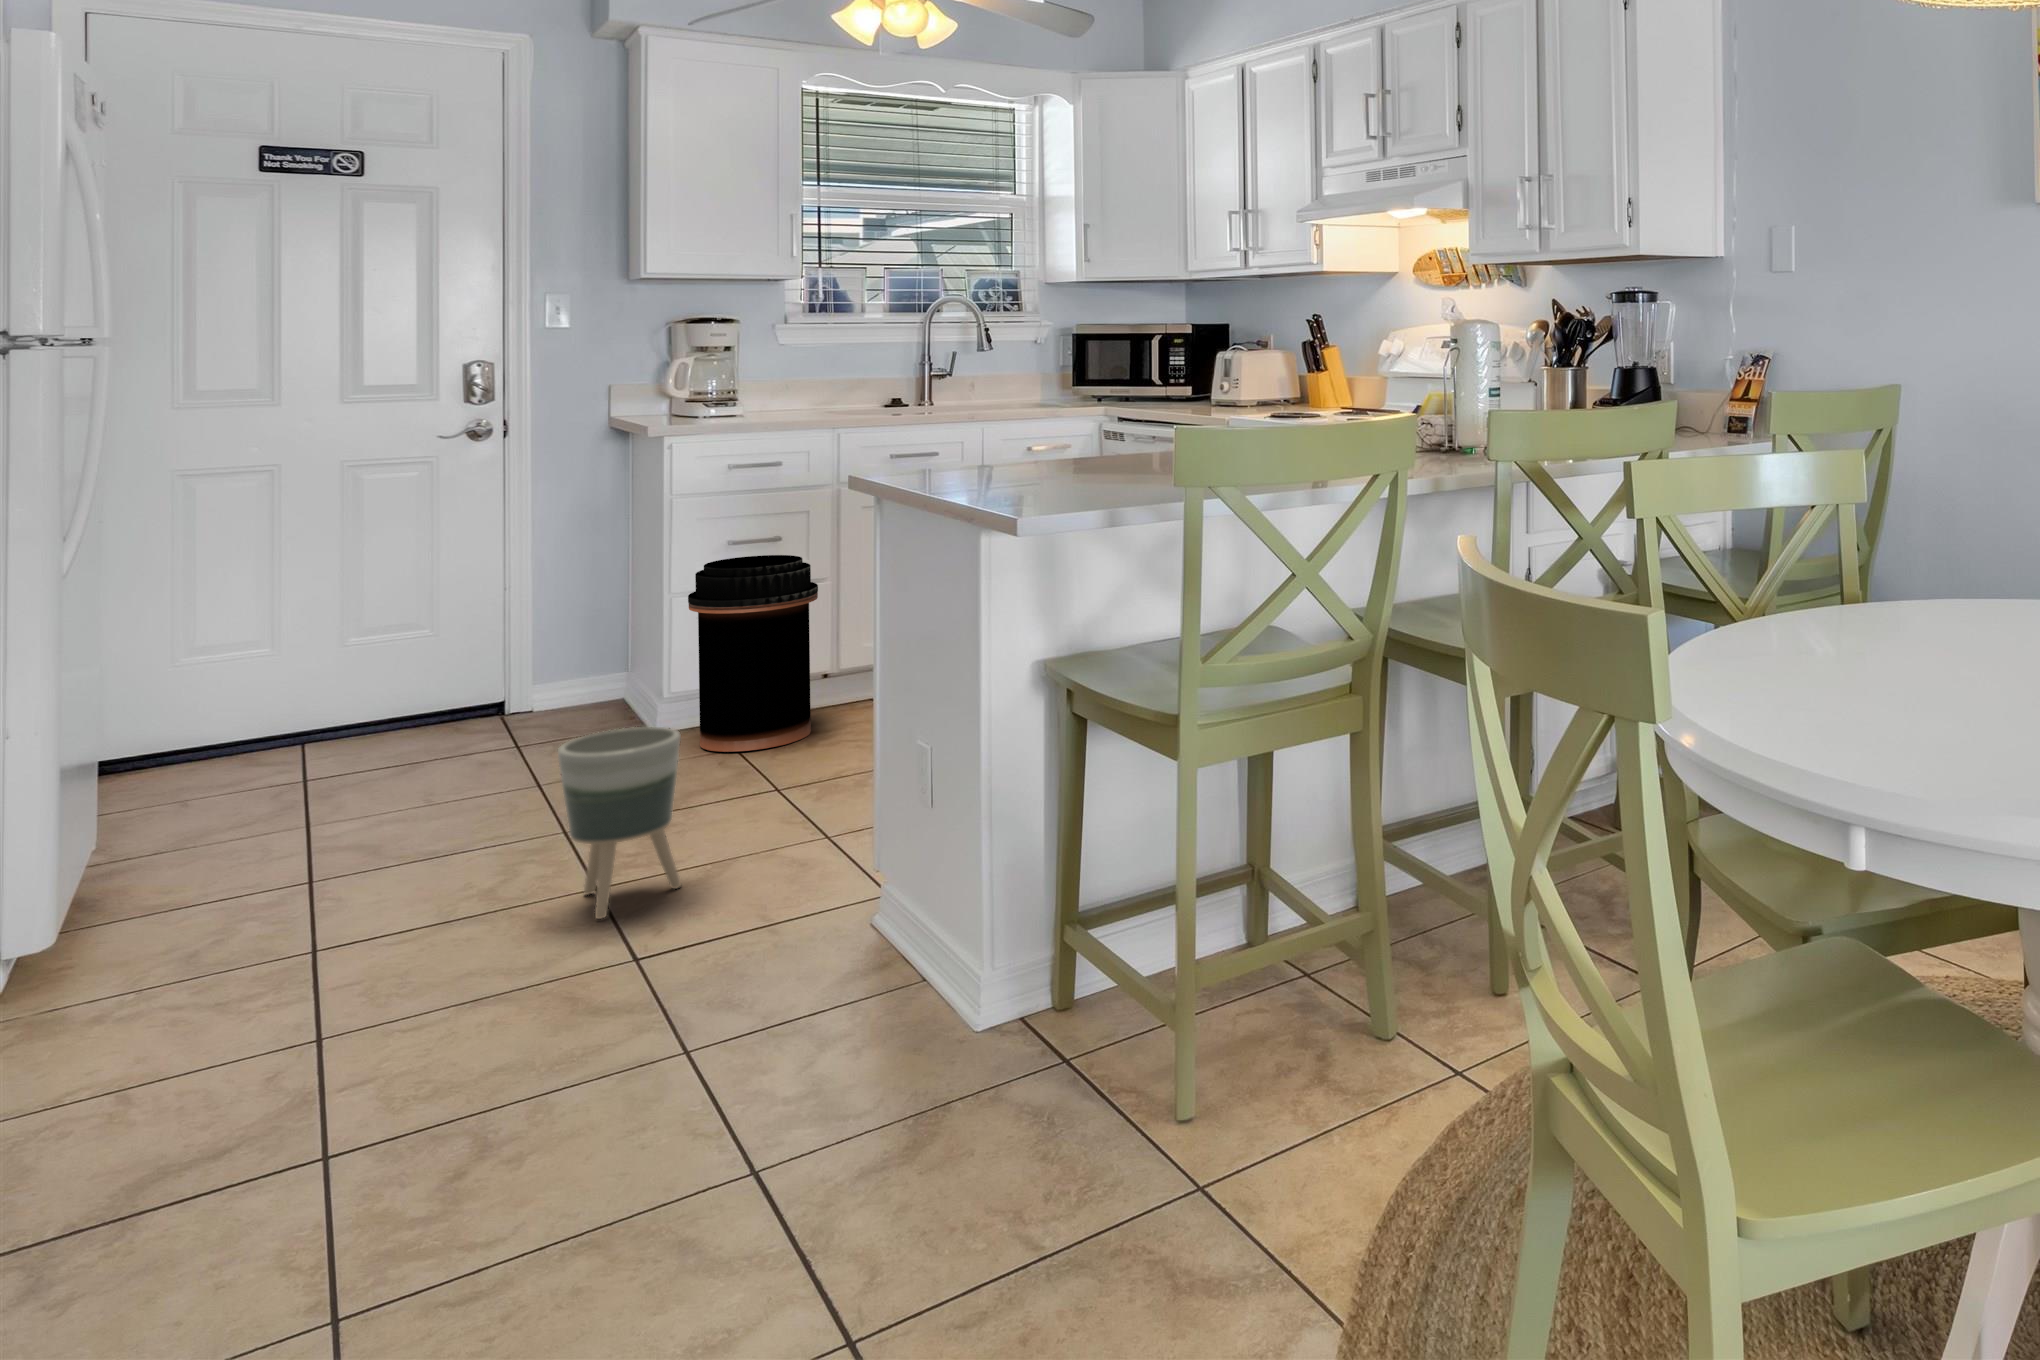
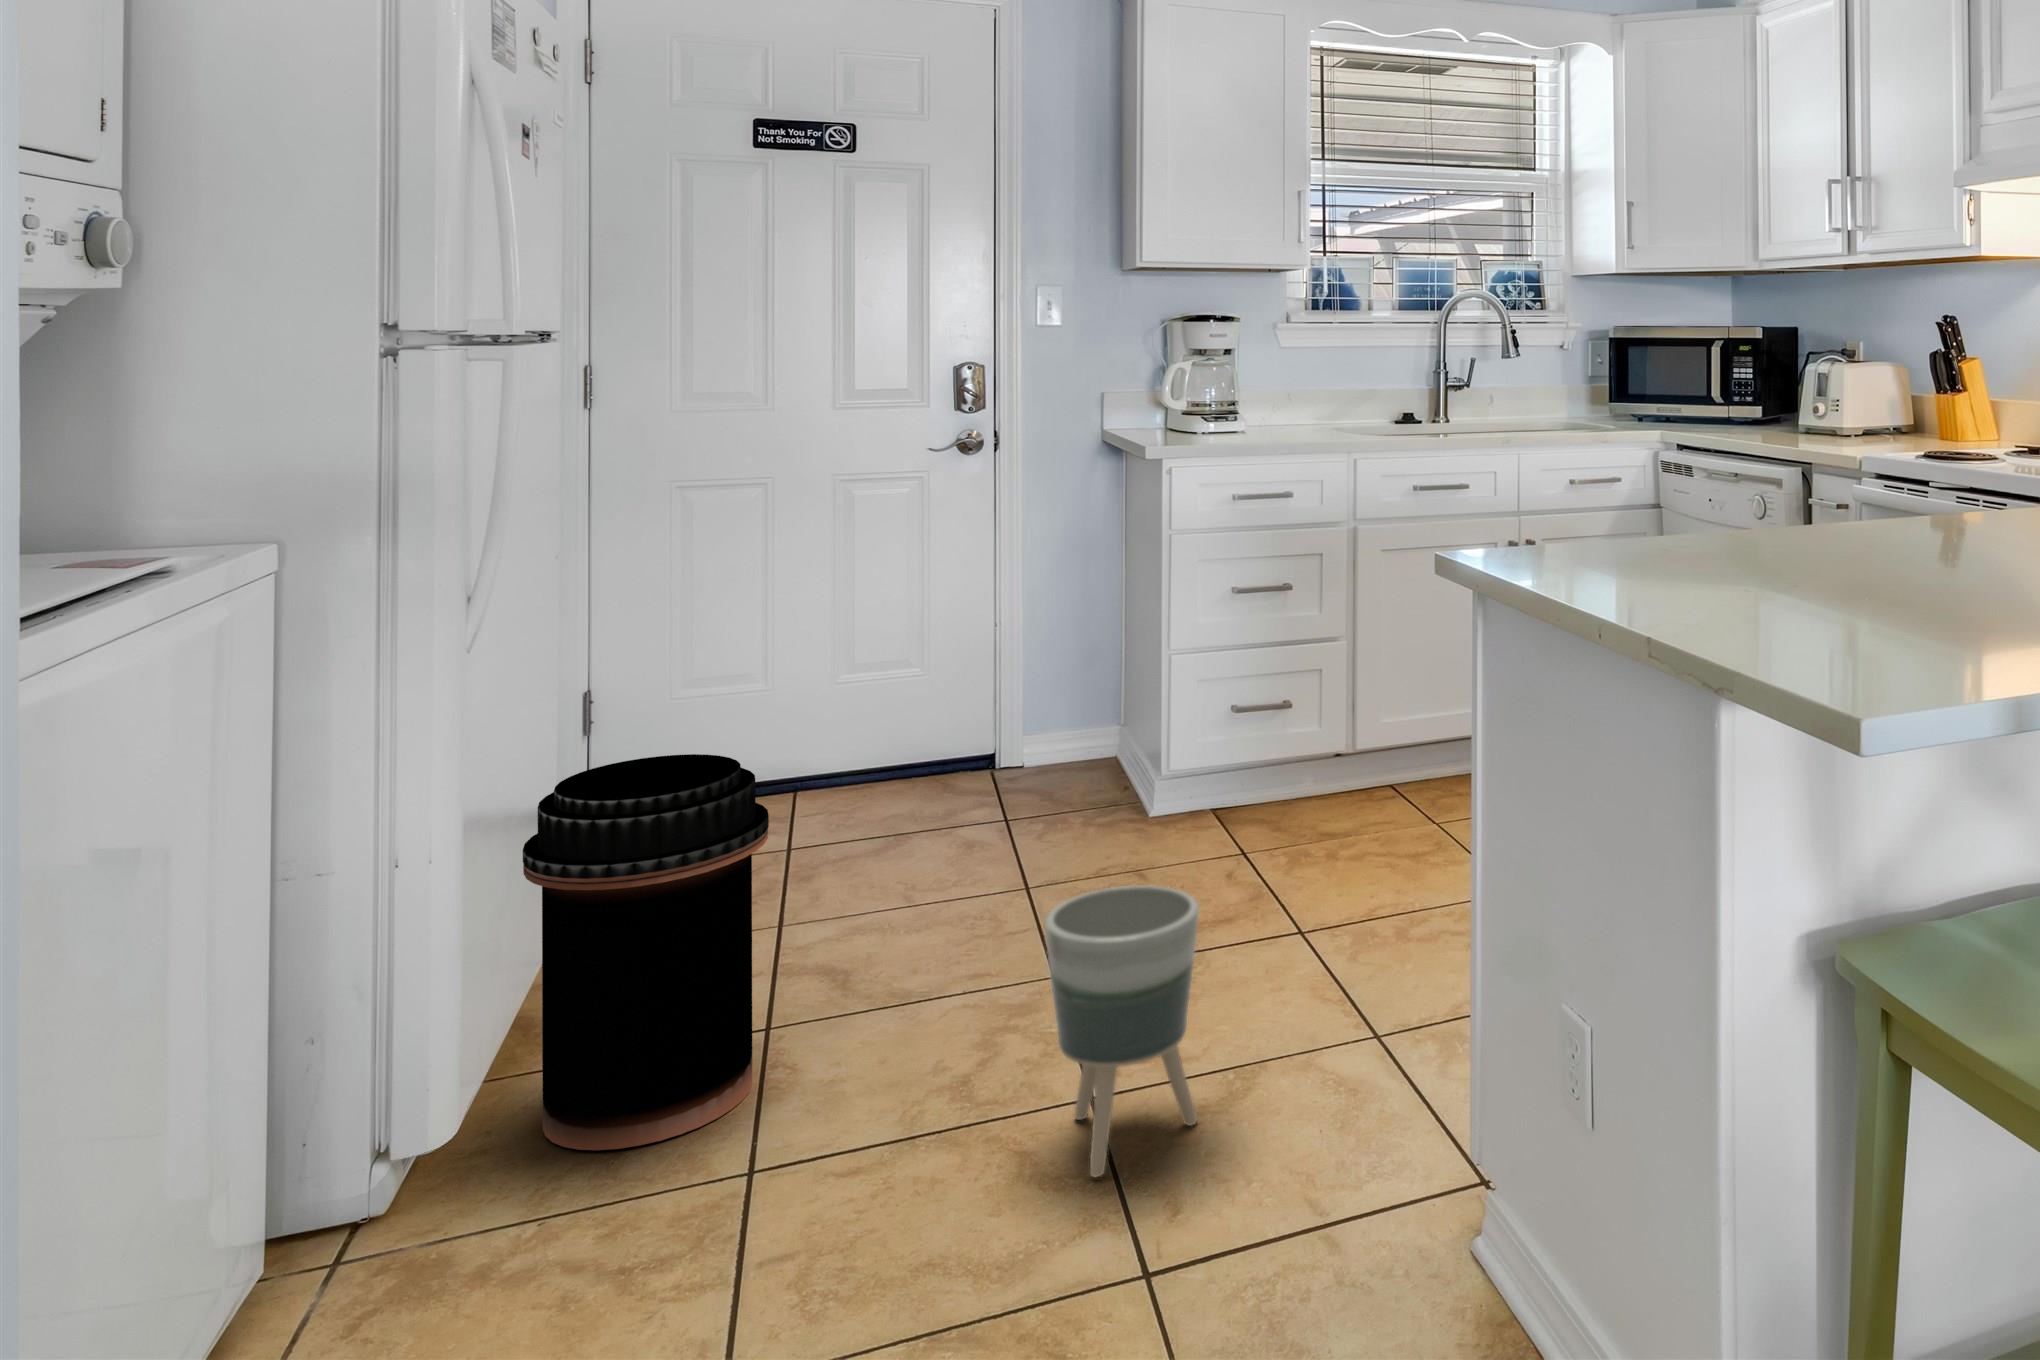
trash can: present [688,555,818,752] -> present [523,754,769,1150]

